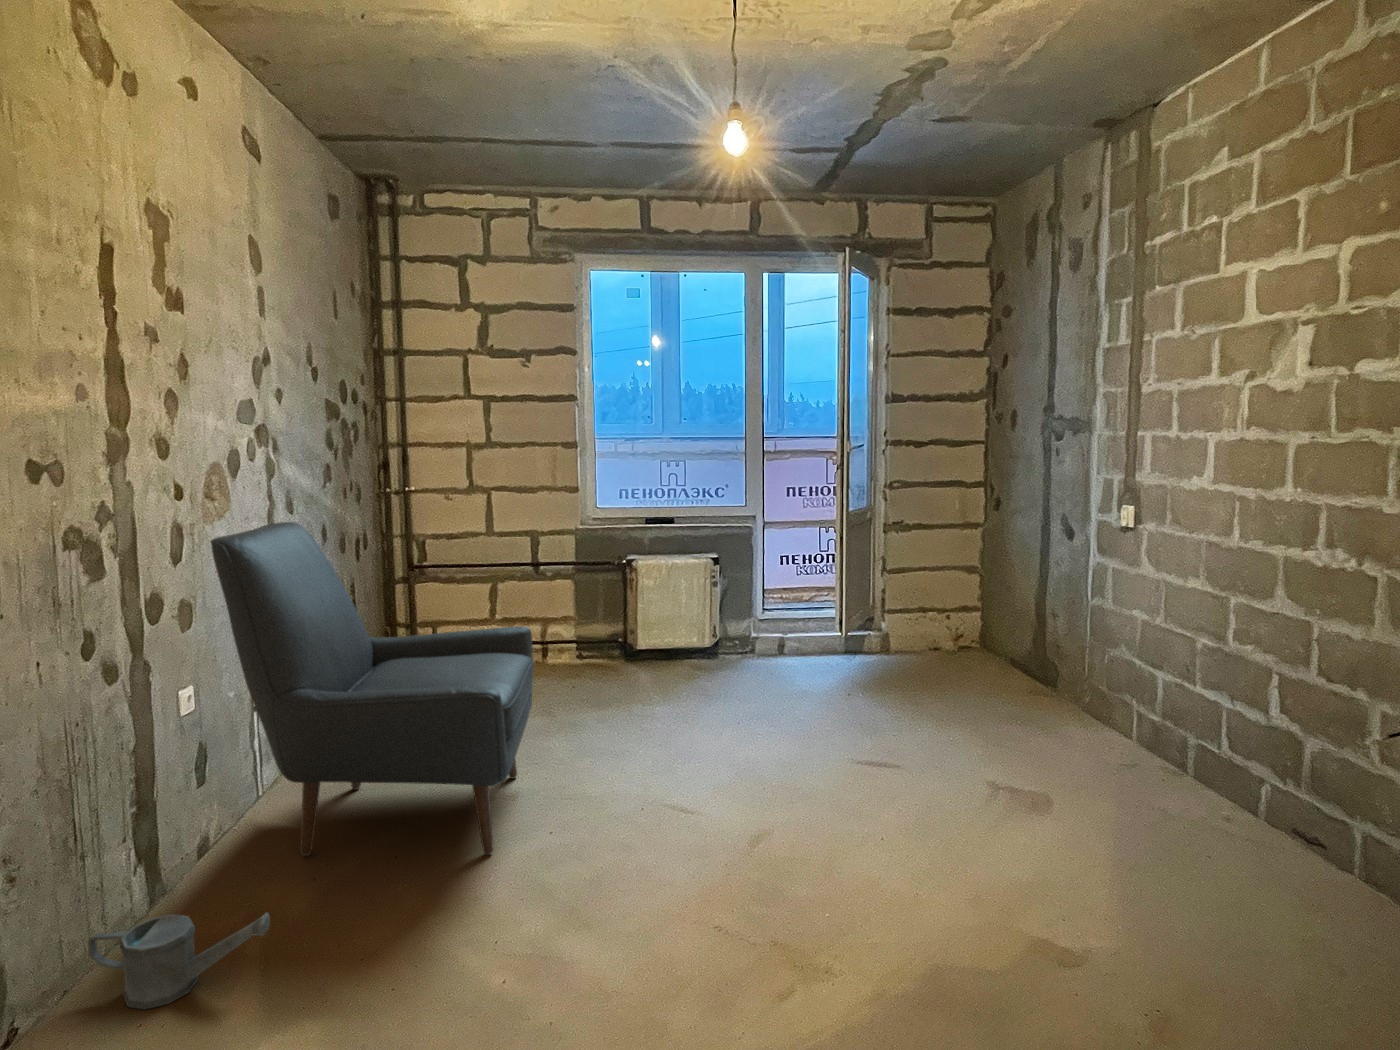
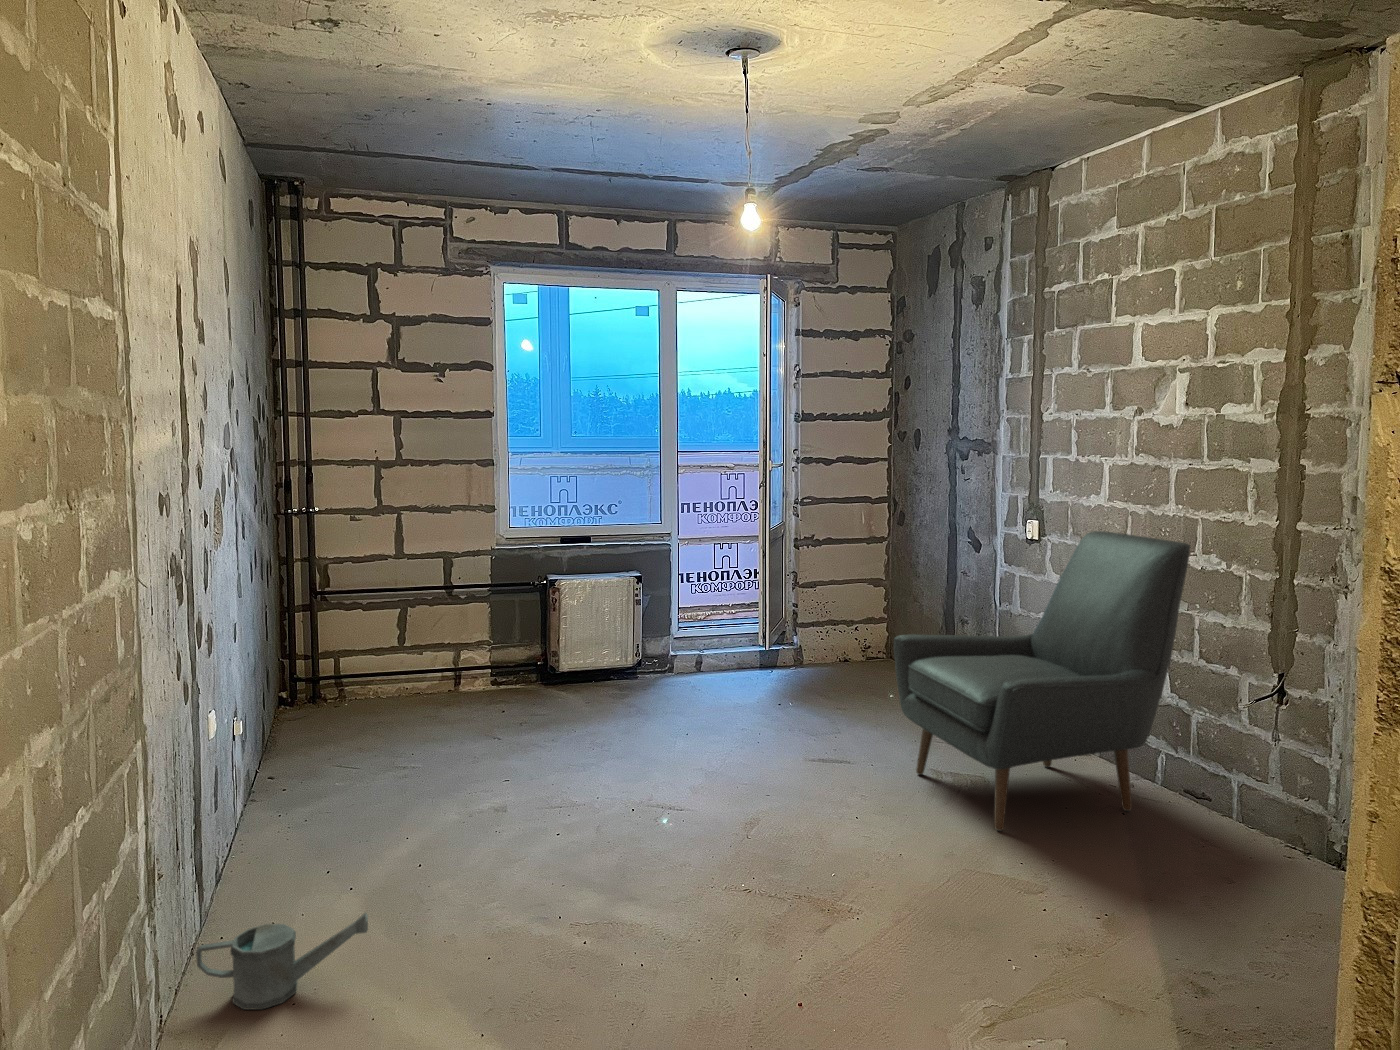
chair: present [210,522,534,856] -> present [894,531,1190,831]

